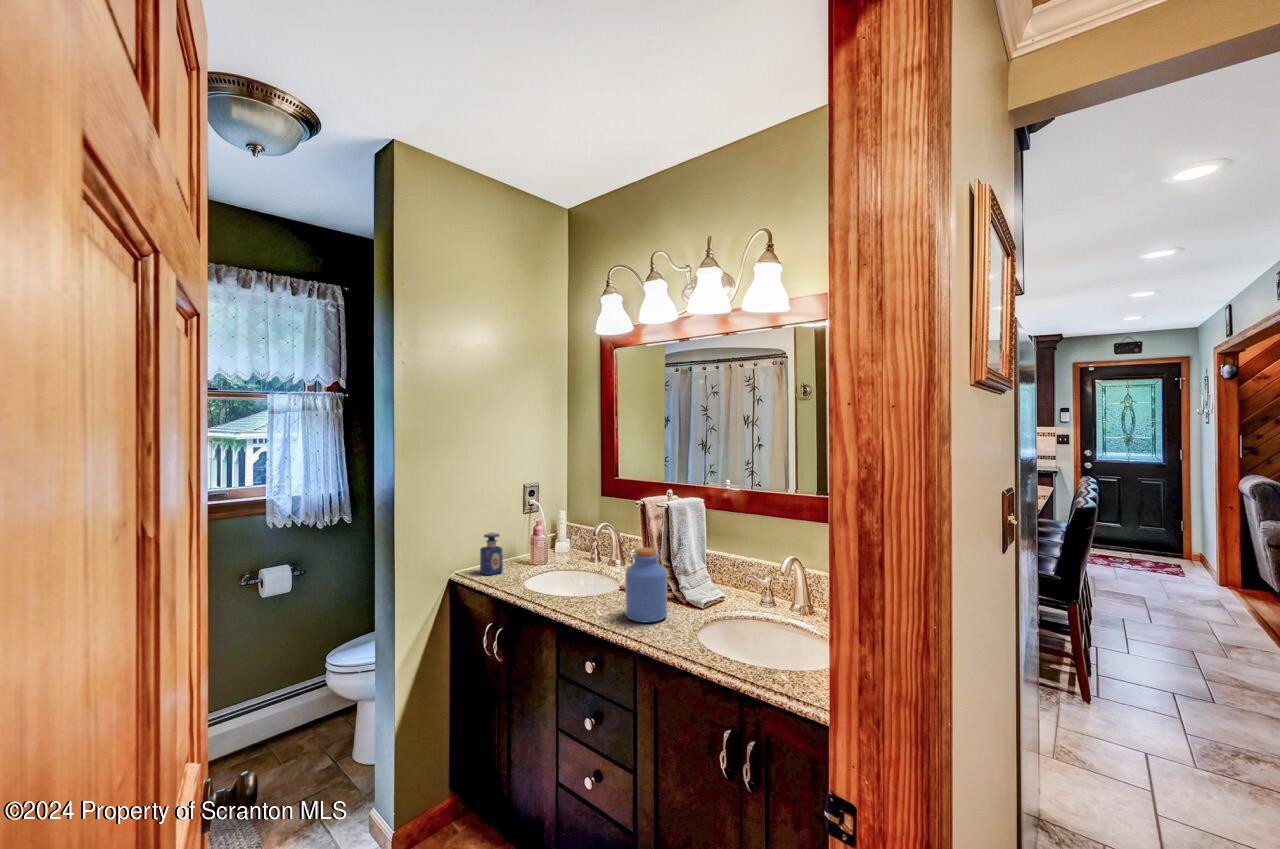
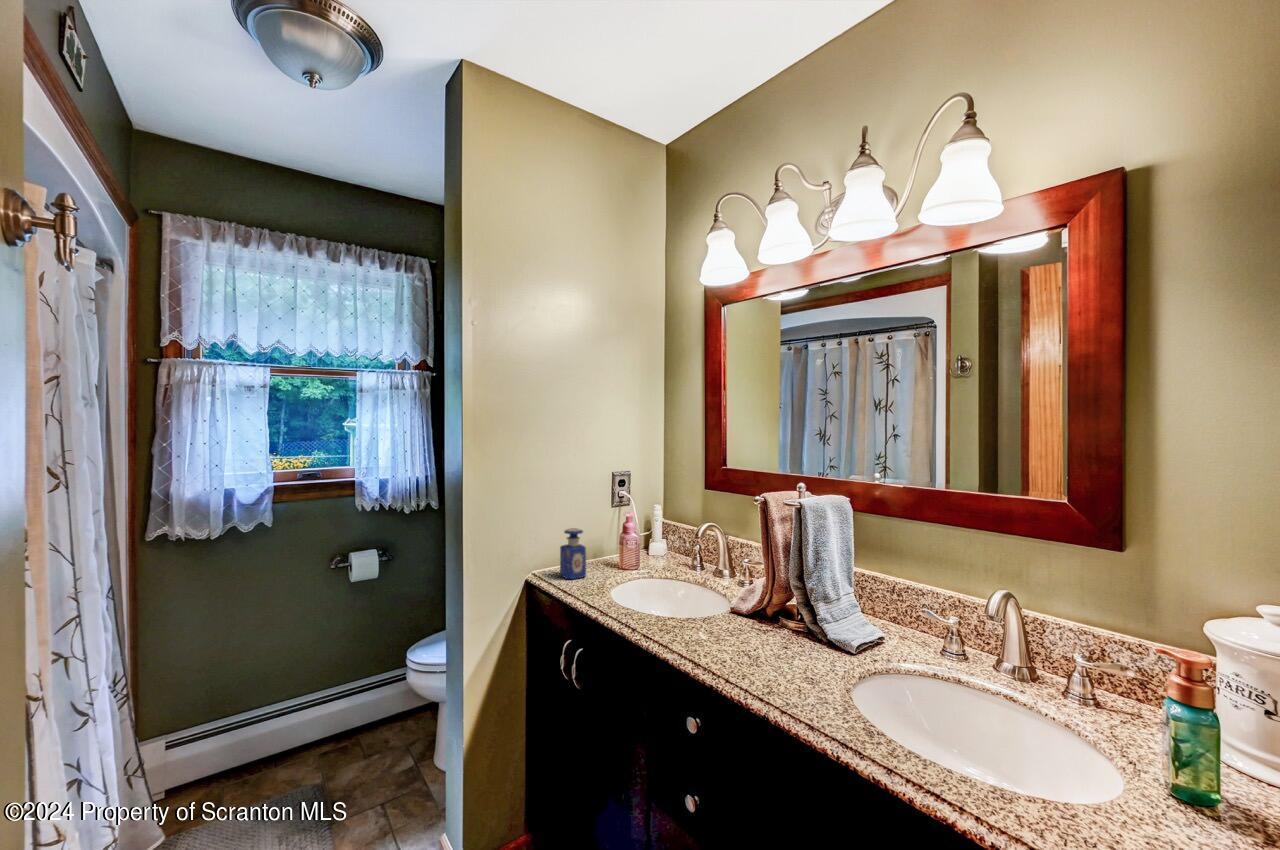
jar: present [625,547,667,622] -> none [742,560,803,670]

